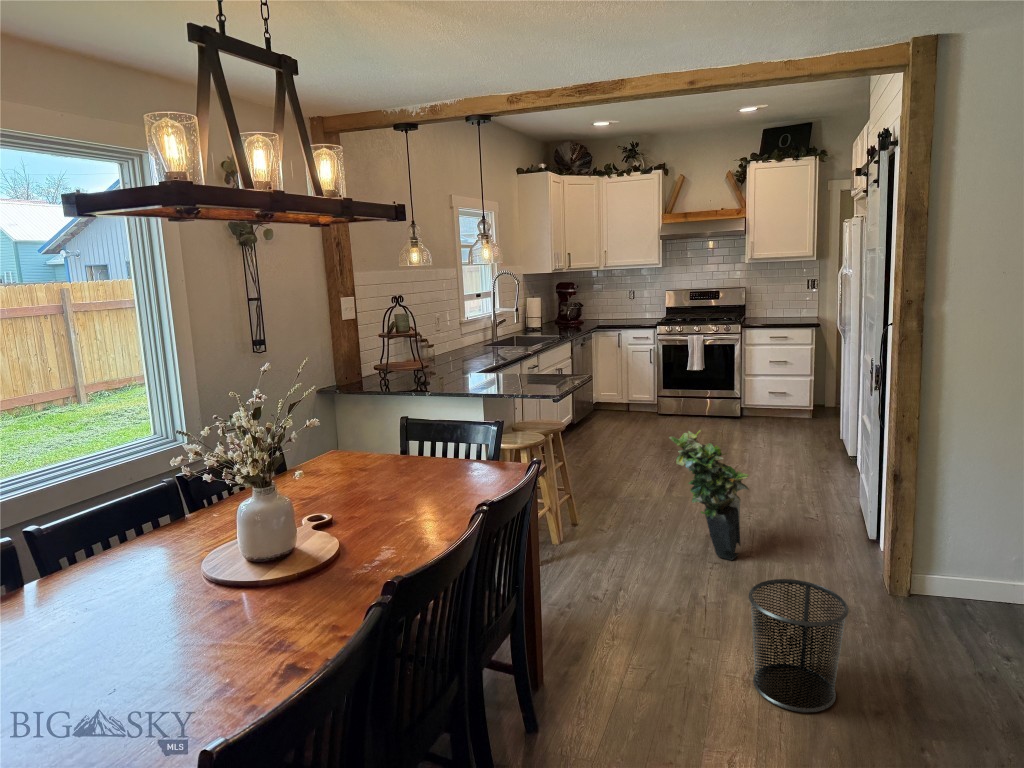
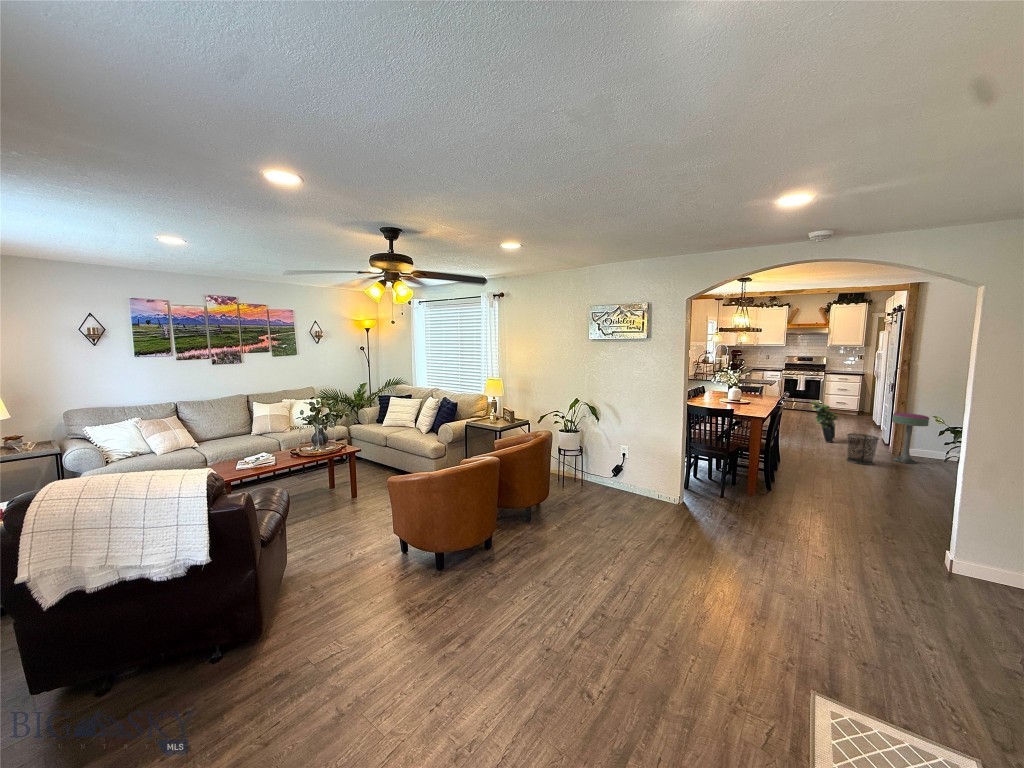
bar stool: none [885,482,993,665] -> present [892,413,929,464]

